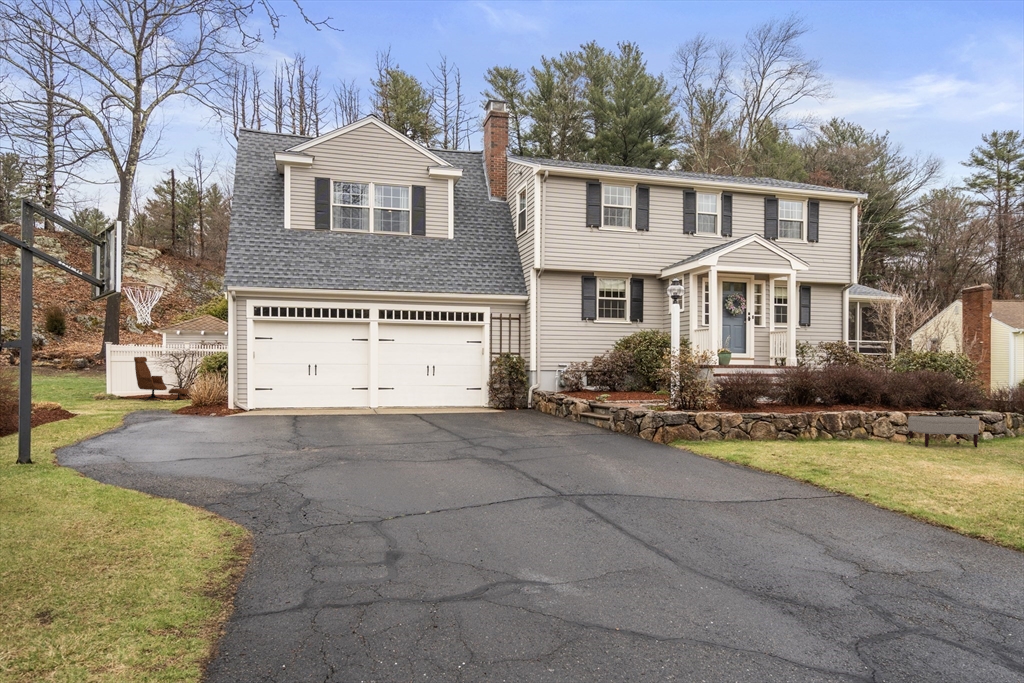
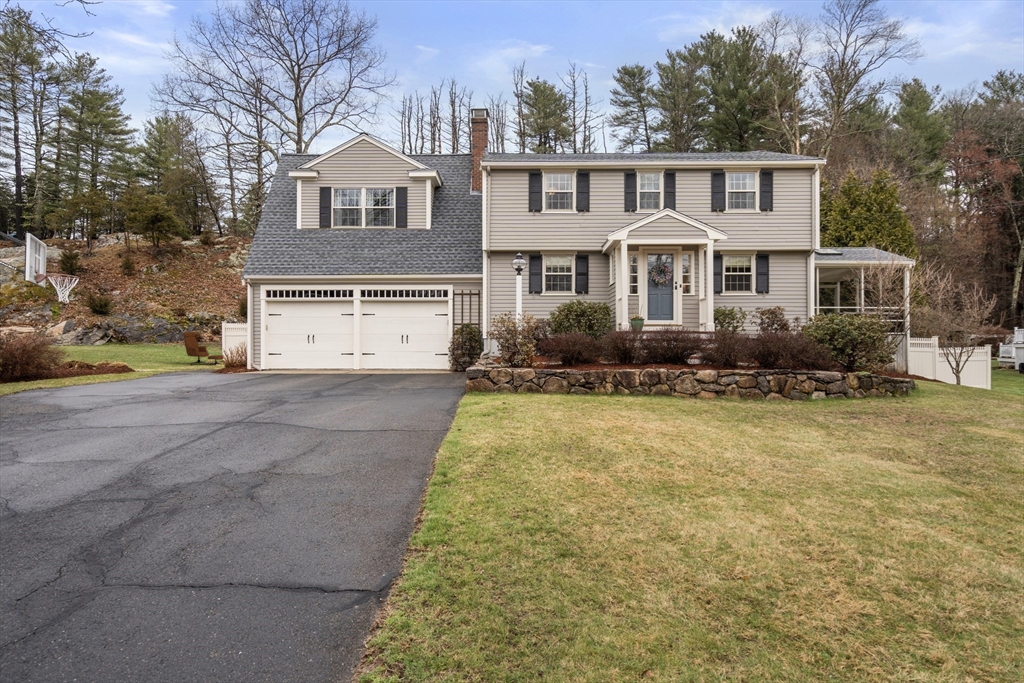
bench: present [908,416,980,447] -> none [764,374,833,403]

